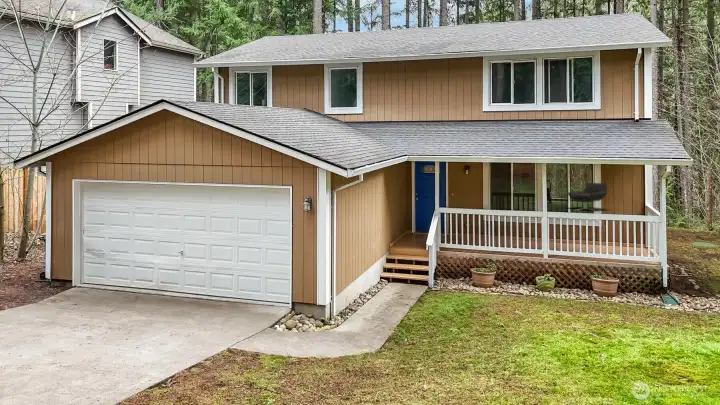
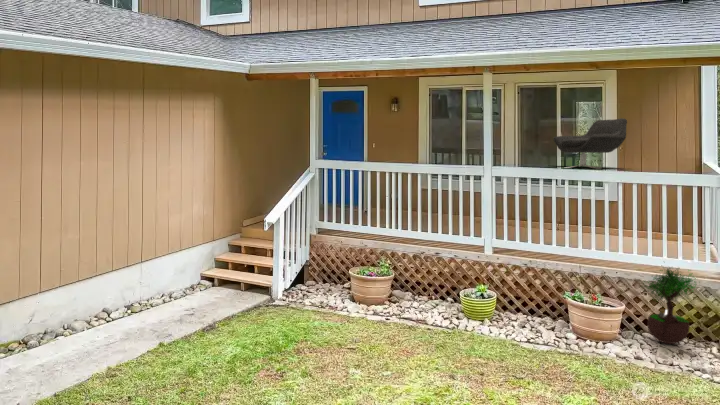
potted tree: none [626,258,652,296] -> present [644,268,696,344]

